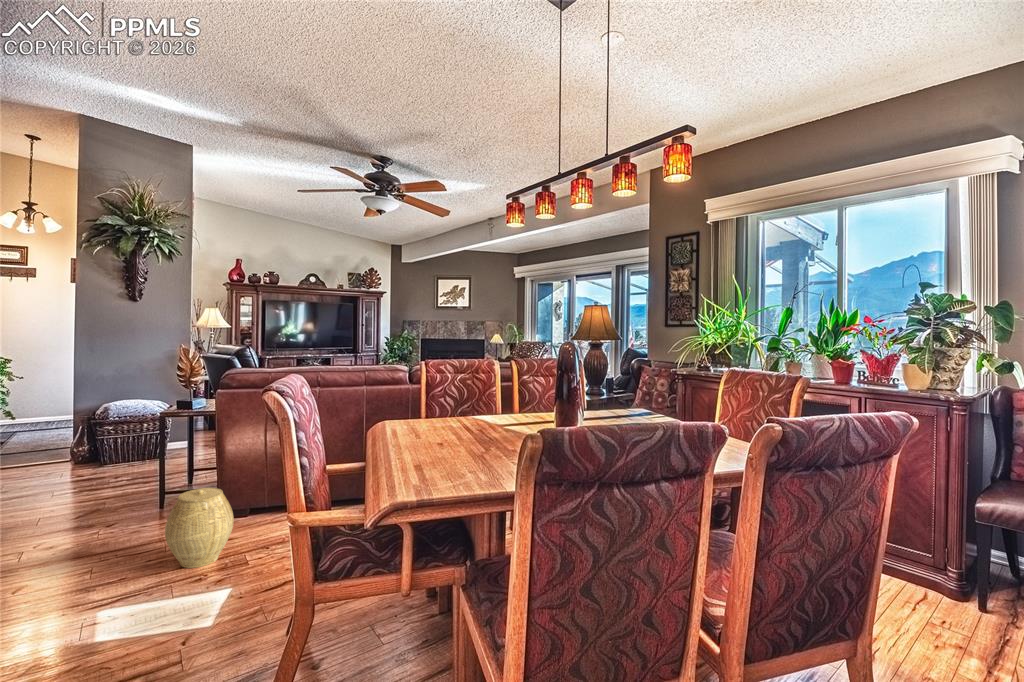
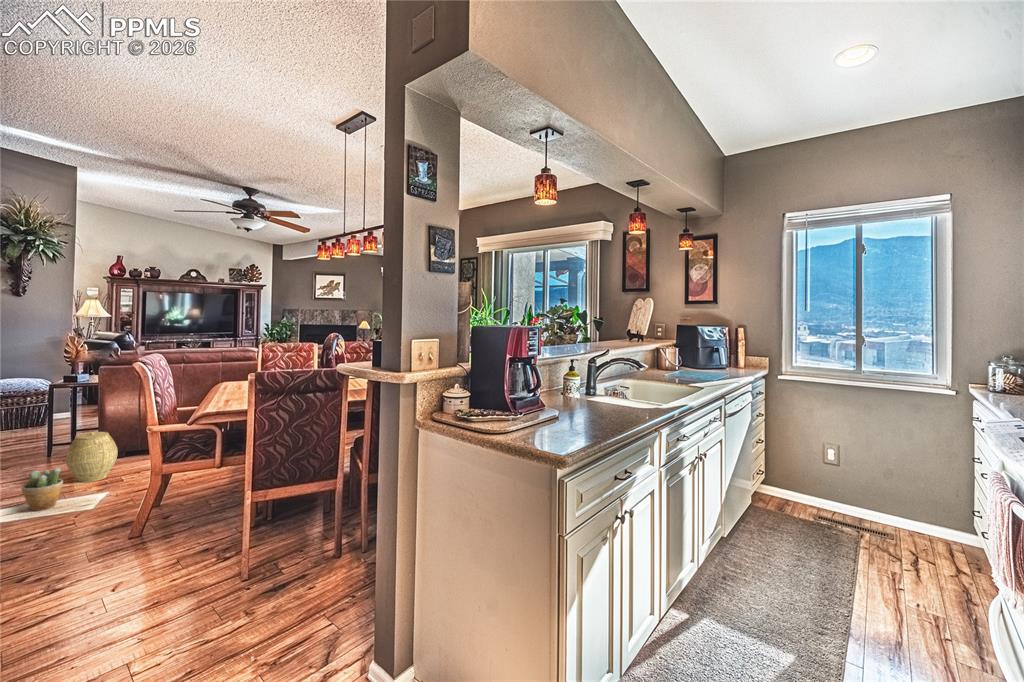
potted plant: none [94,559,155,634] -> present [21,468,63,511]

